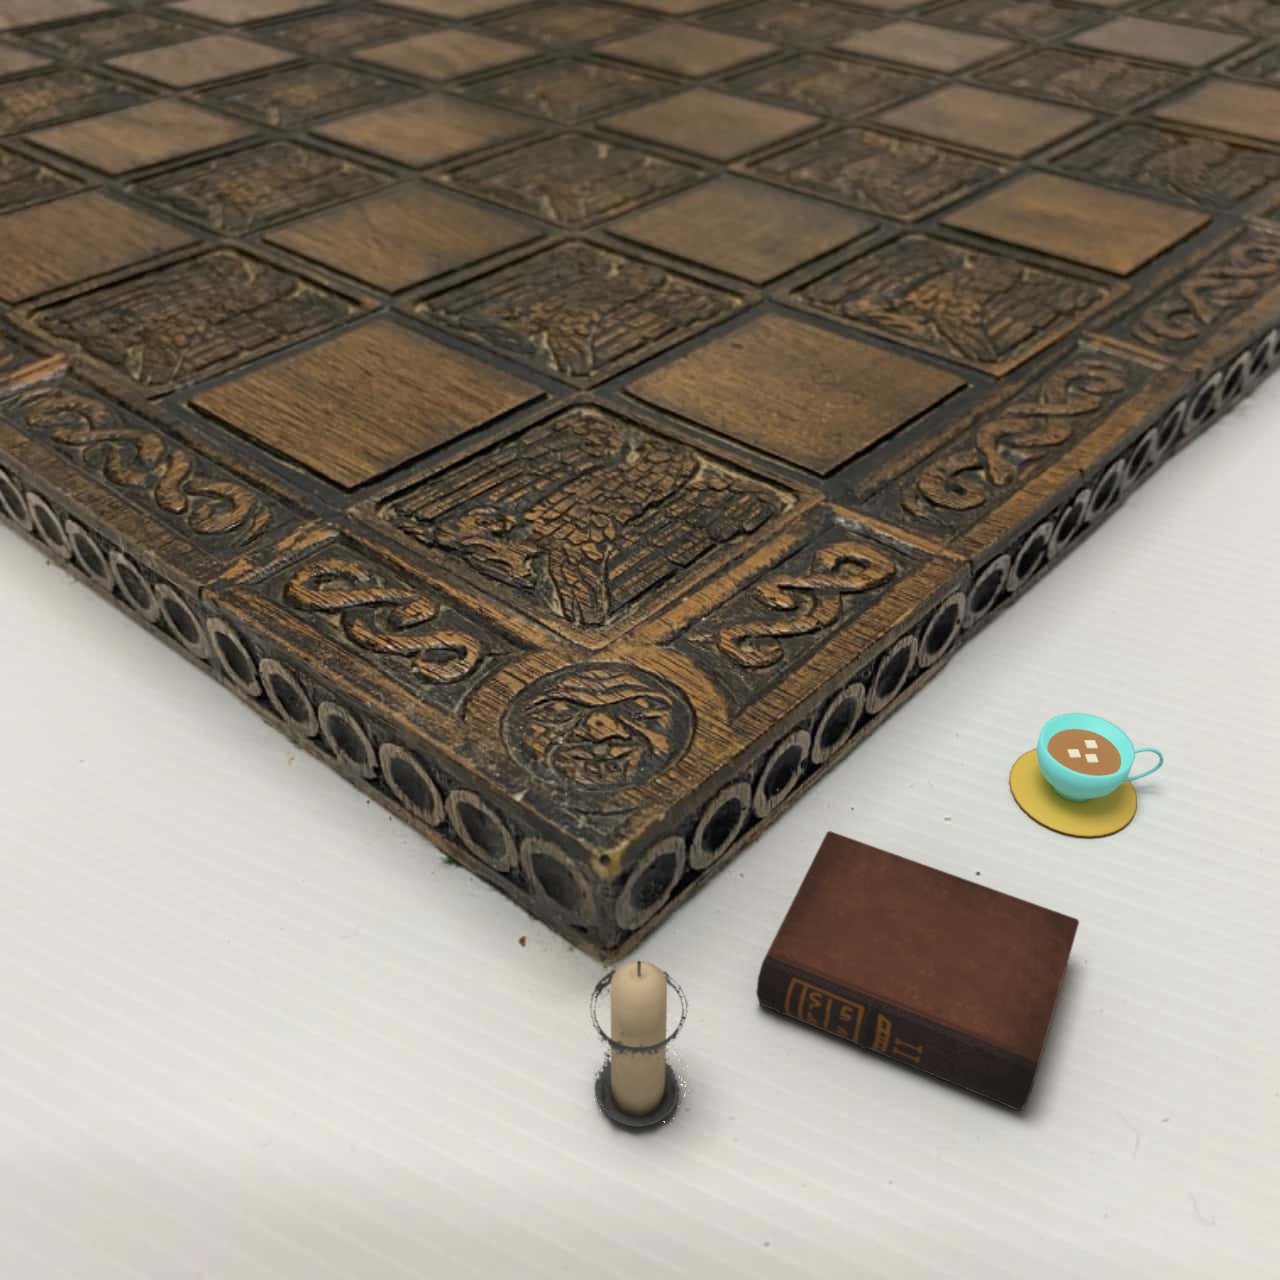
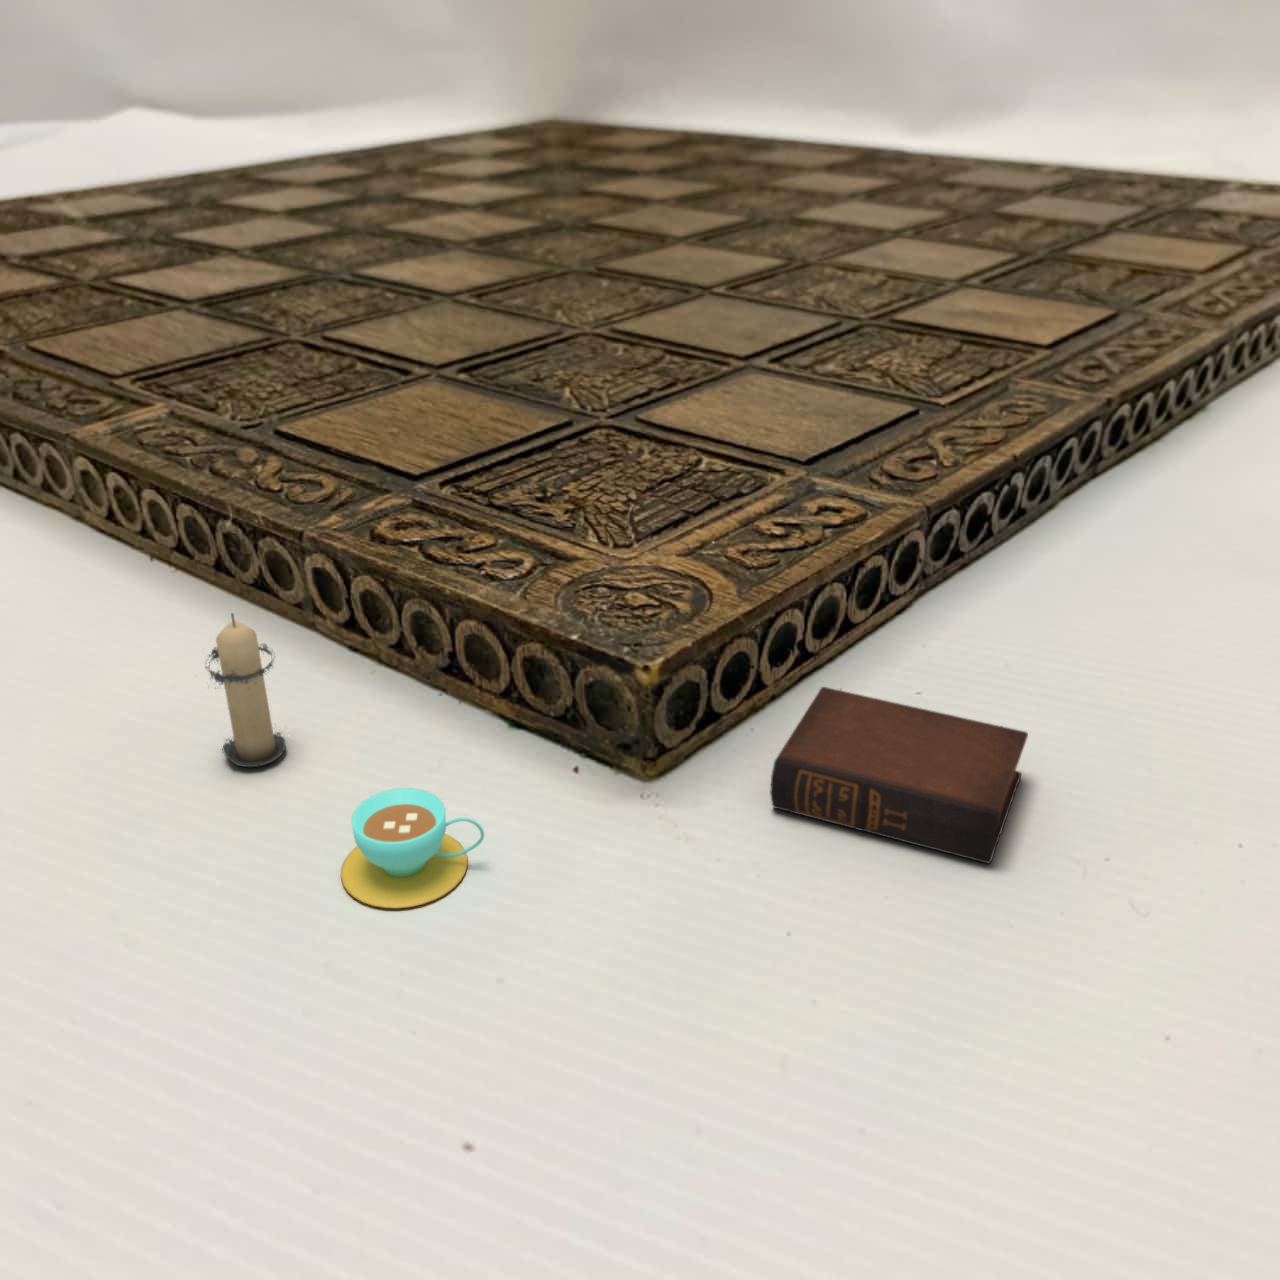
teacup: present [1009,713,1163,837] -> present [341,788,484,908]
candle: present [590,961,688,1126] -> present [205,614,286,767]

